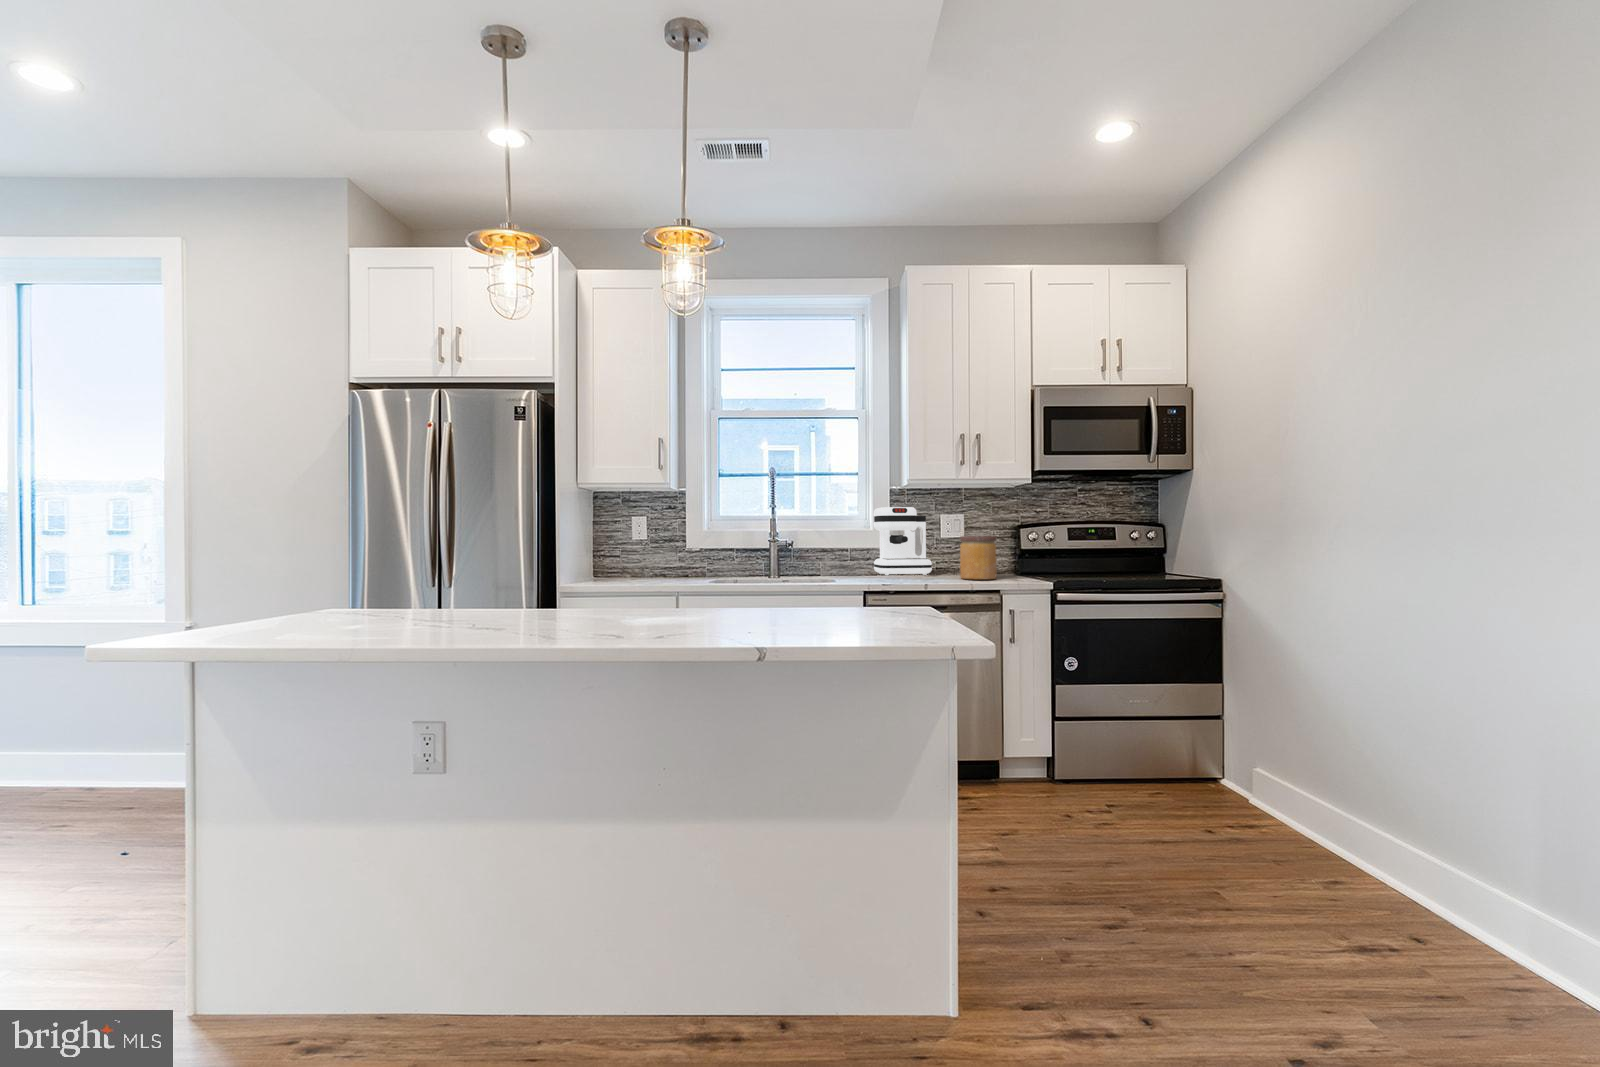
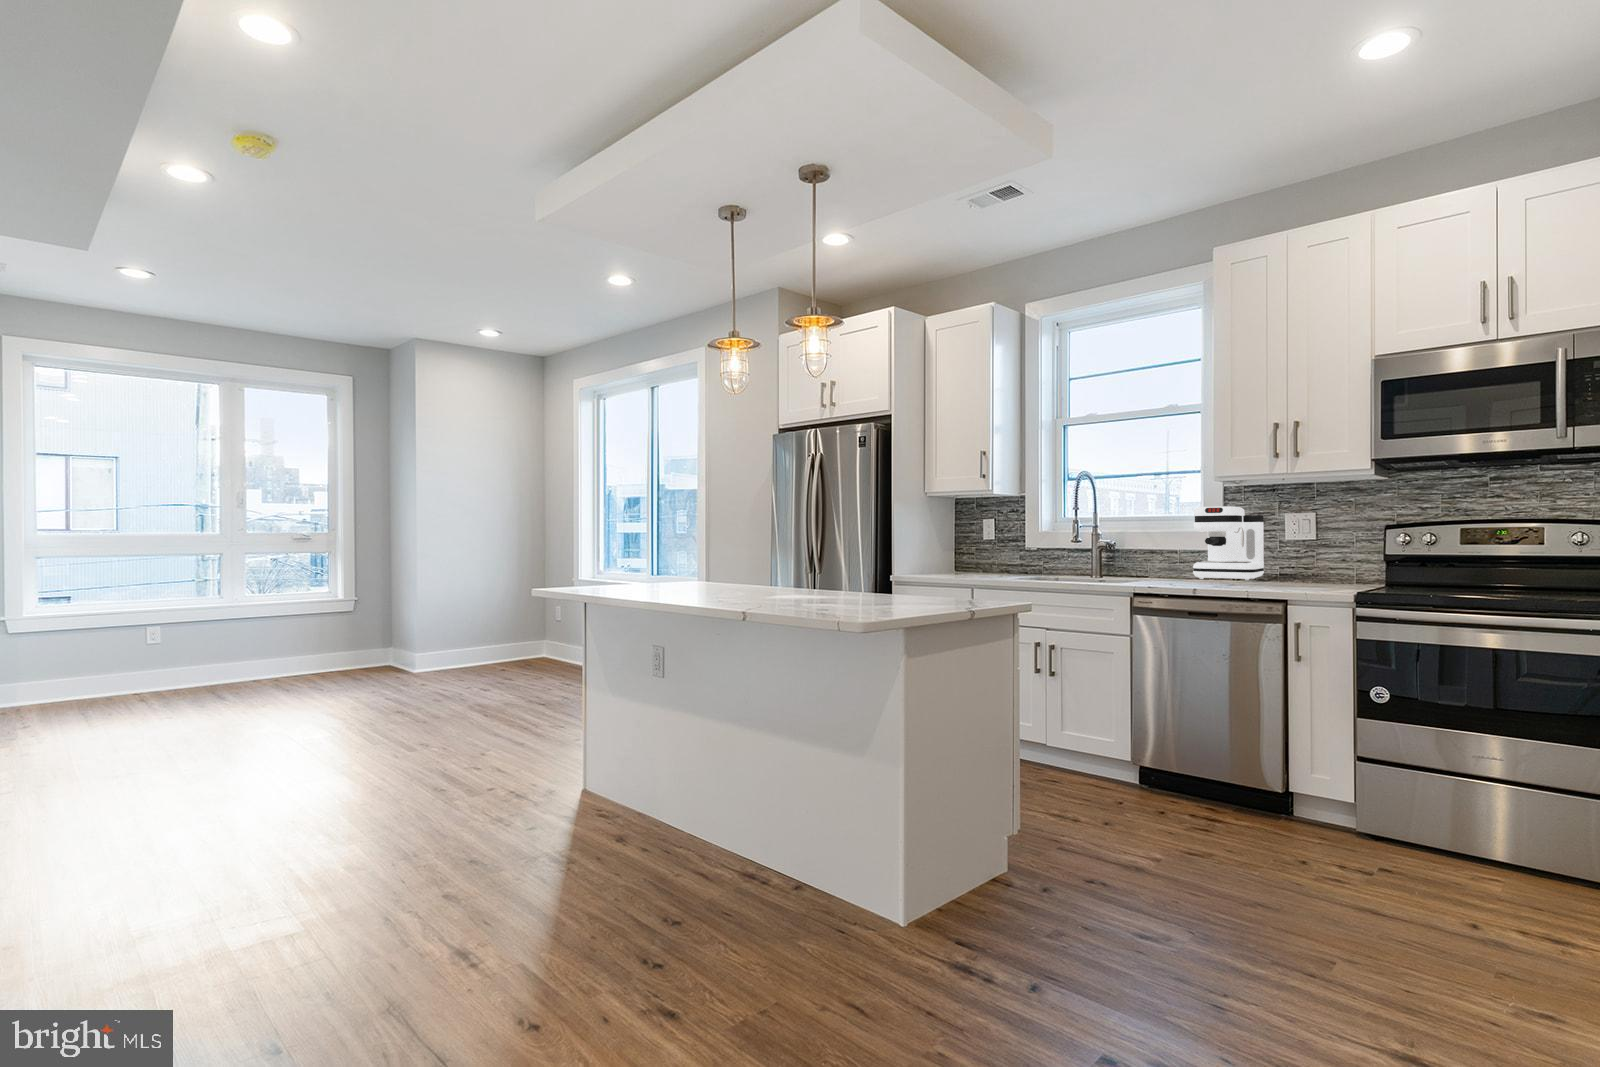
jar: present [960,536,997,579] -> none [1276,538,1323,588]

